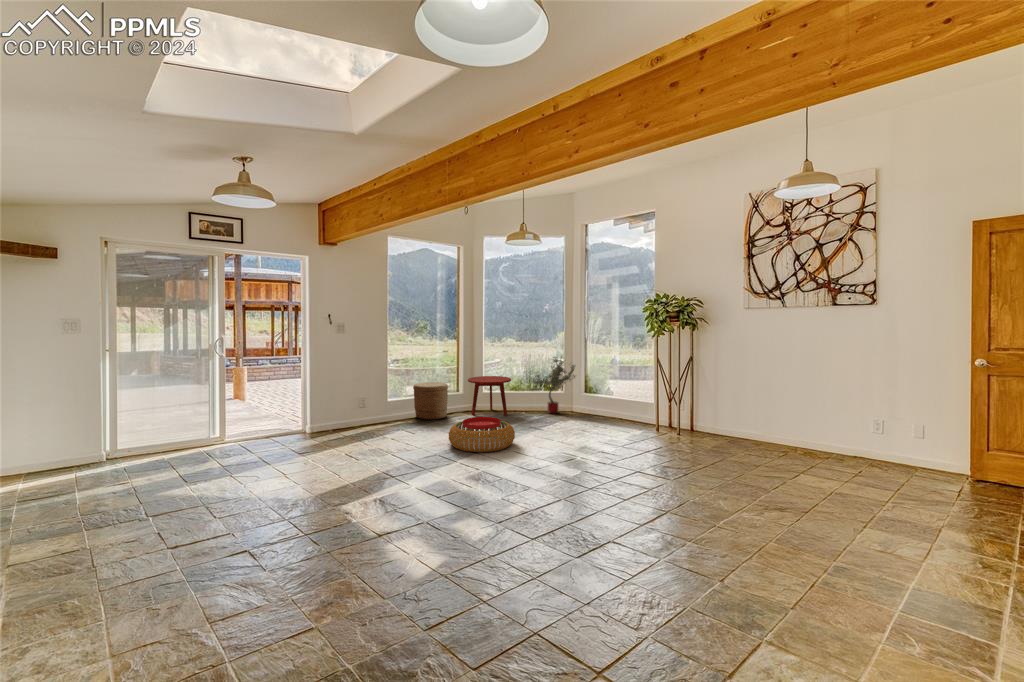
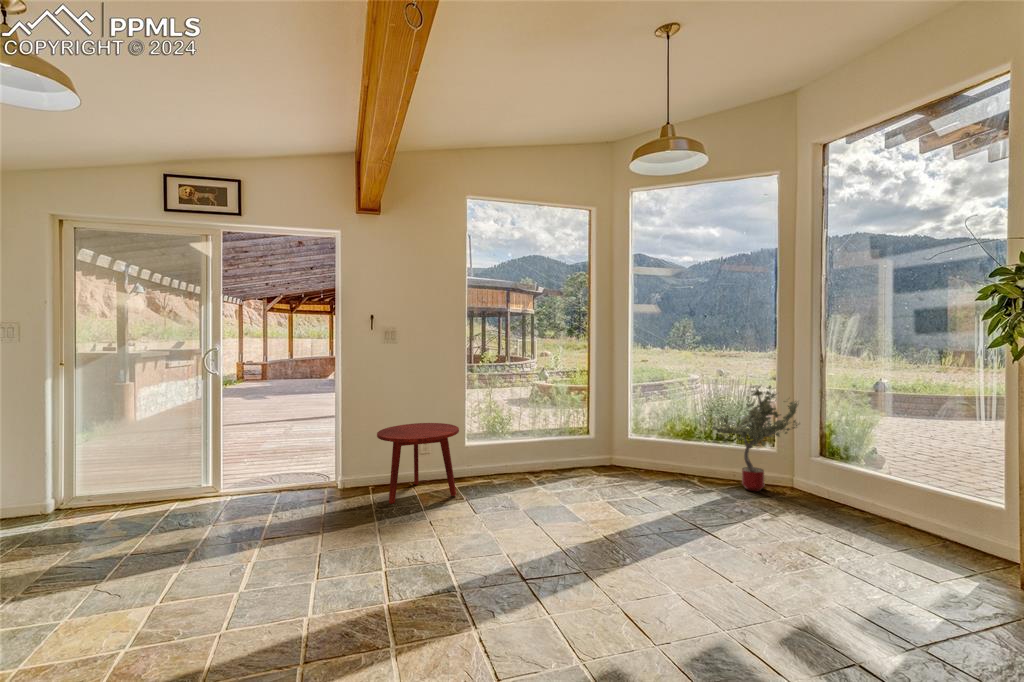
side table: present [468,376,511,415] -> present [377,423,459,504]
woven basket: present [413,382,448,420] -> none [506,420,560,483]
pouf: present [449,417,515,452] -> none [500,501,634,587]

